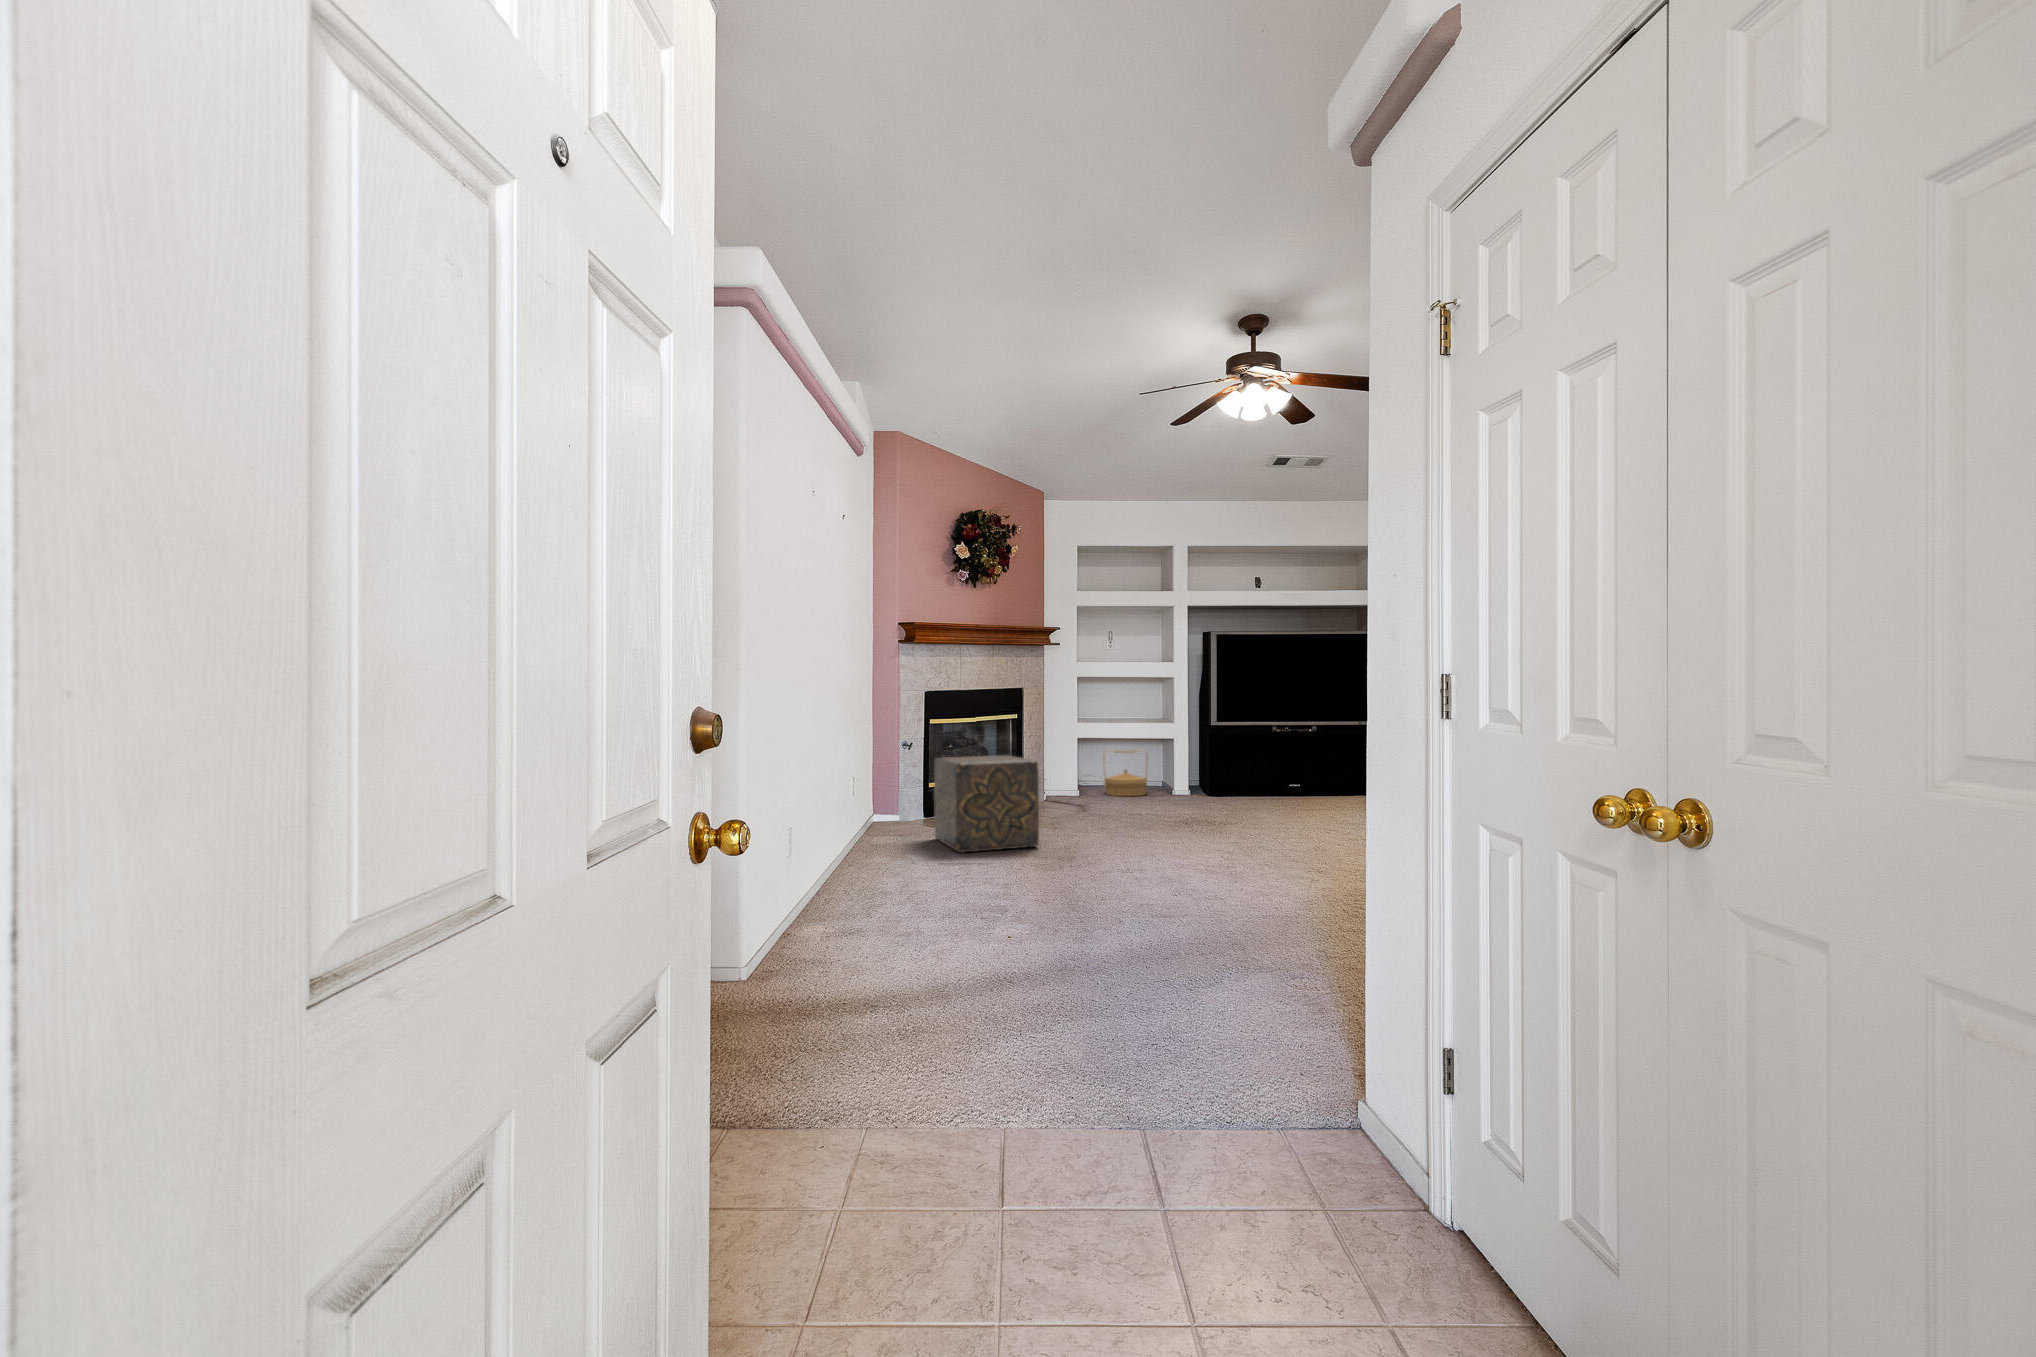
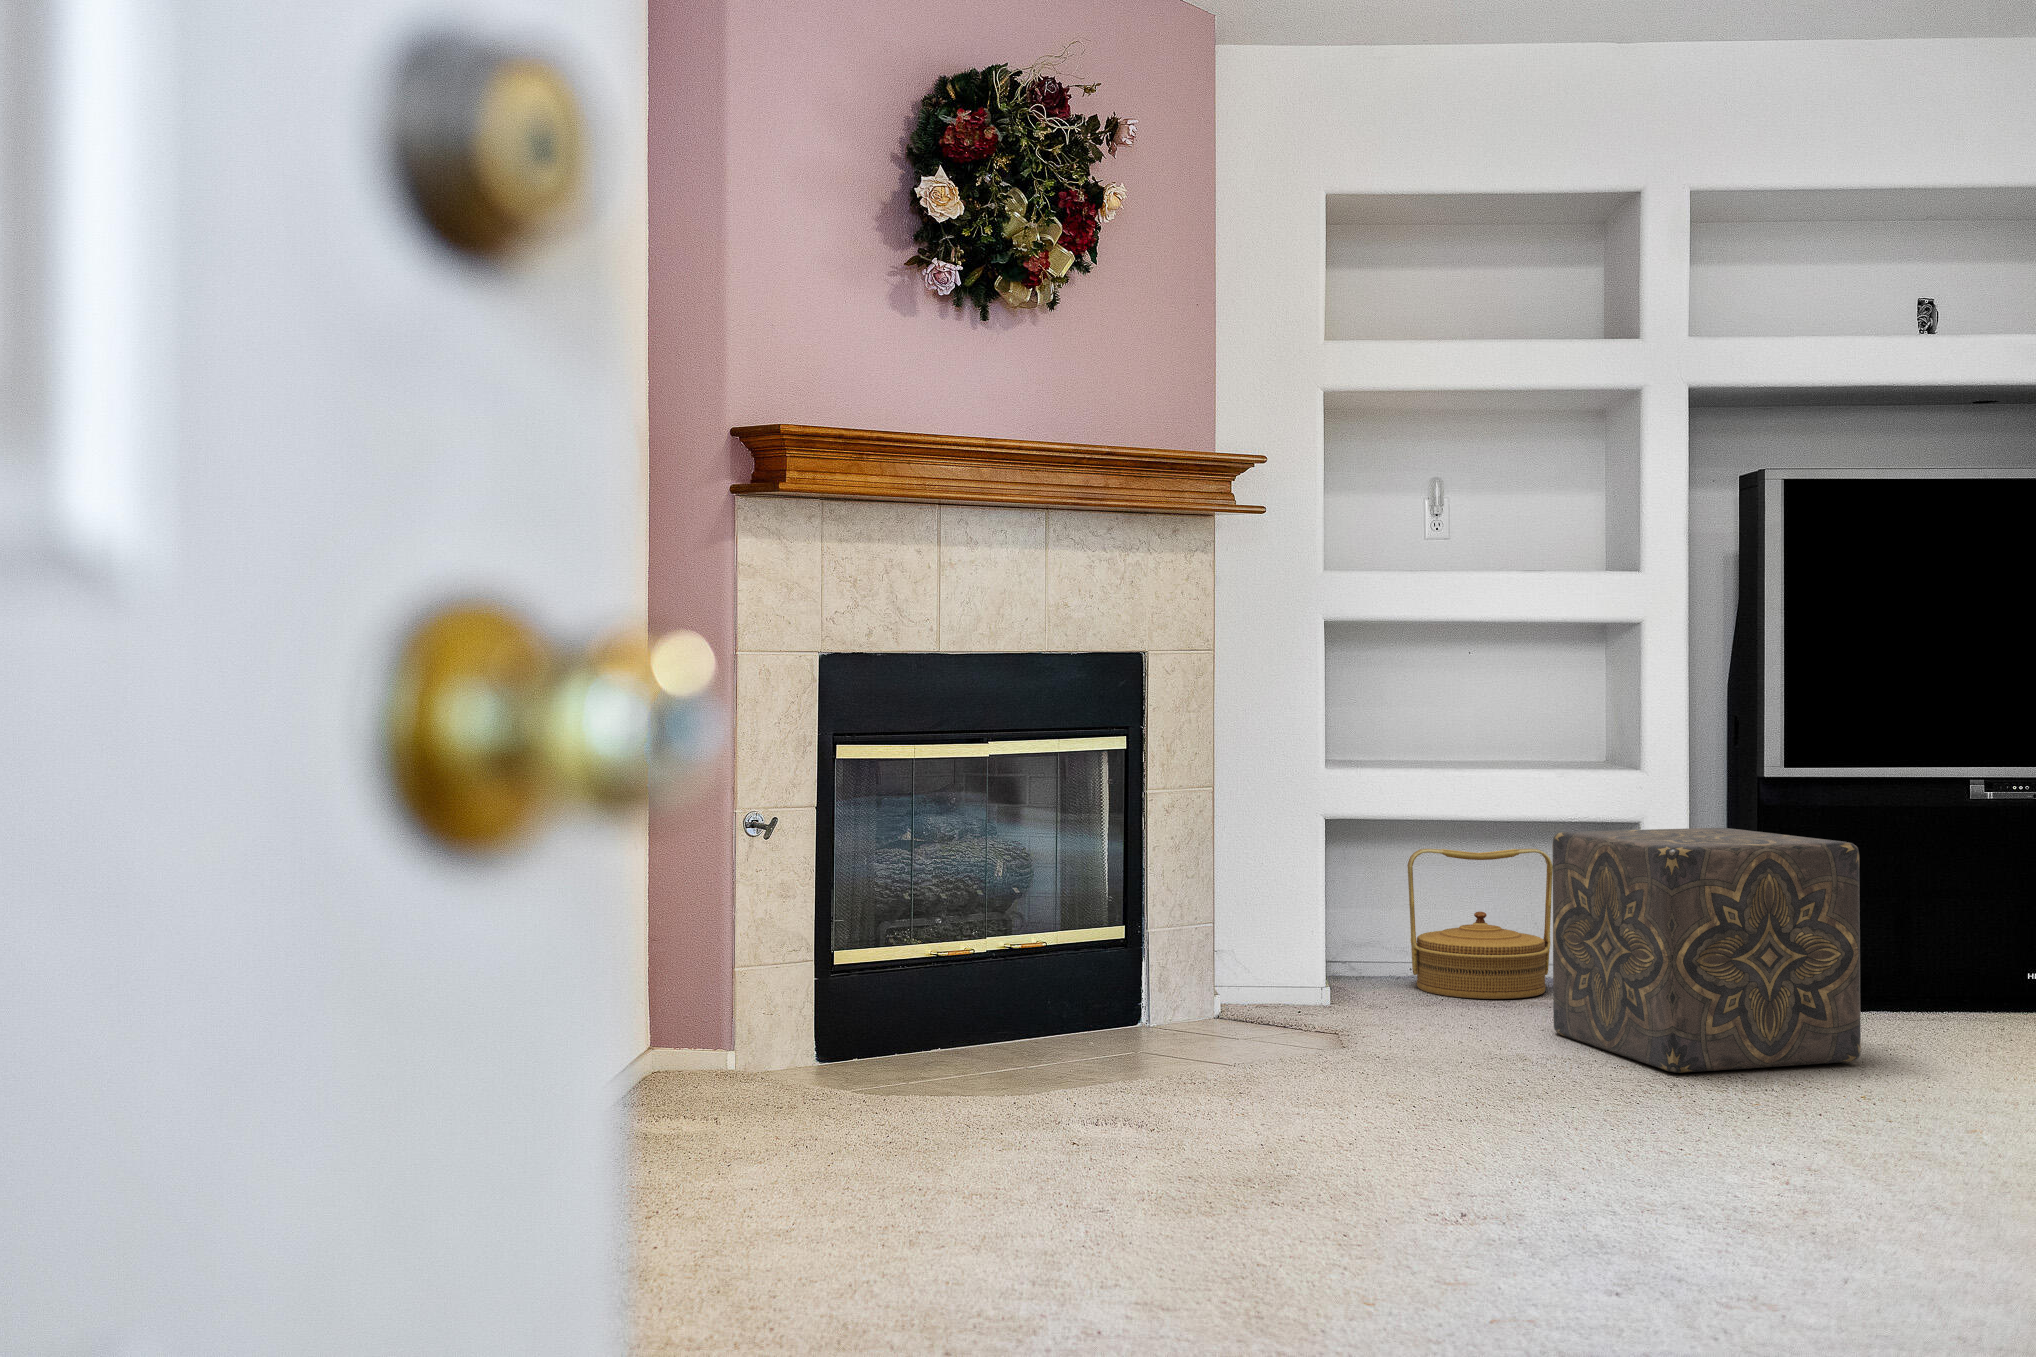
ottoman: present [934,755,1039,853] -> present [1552,828,1861,1073]

